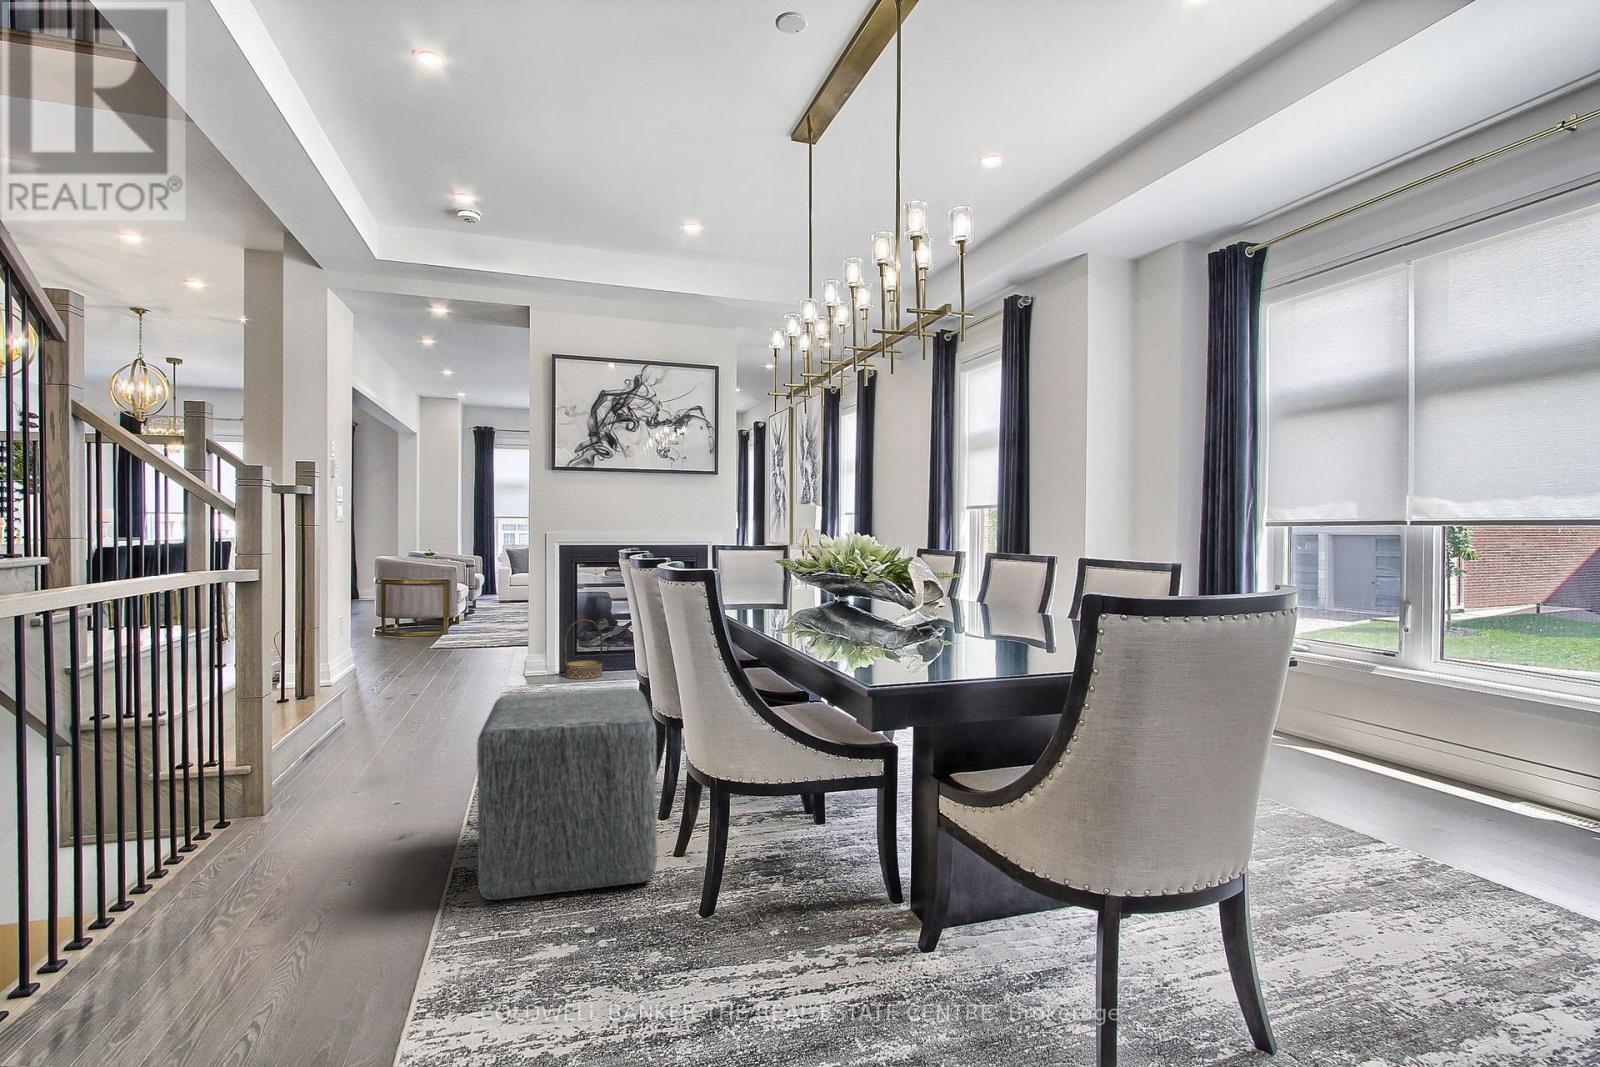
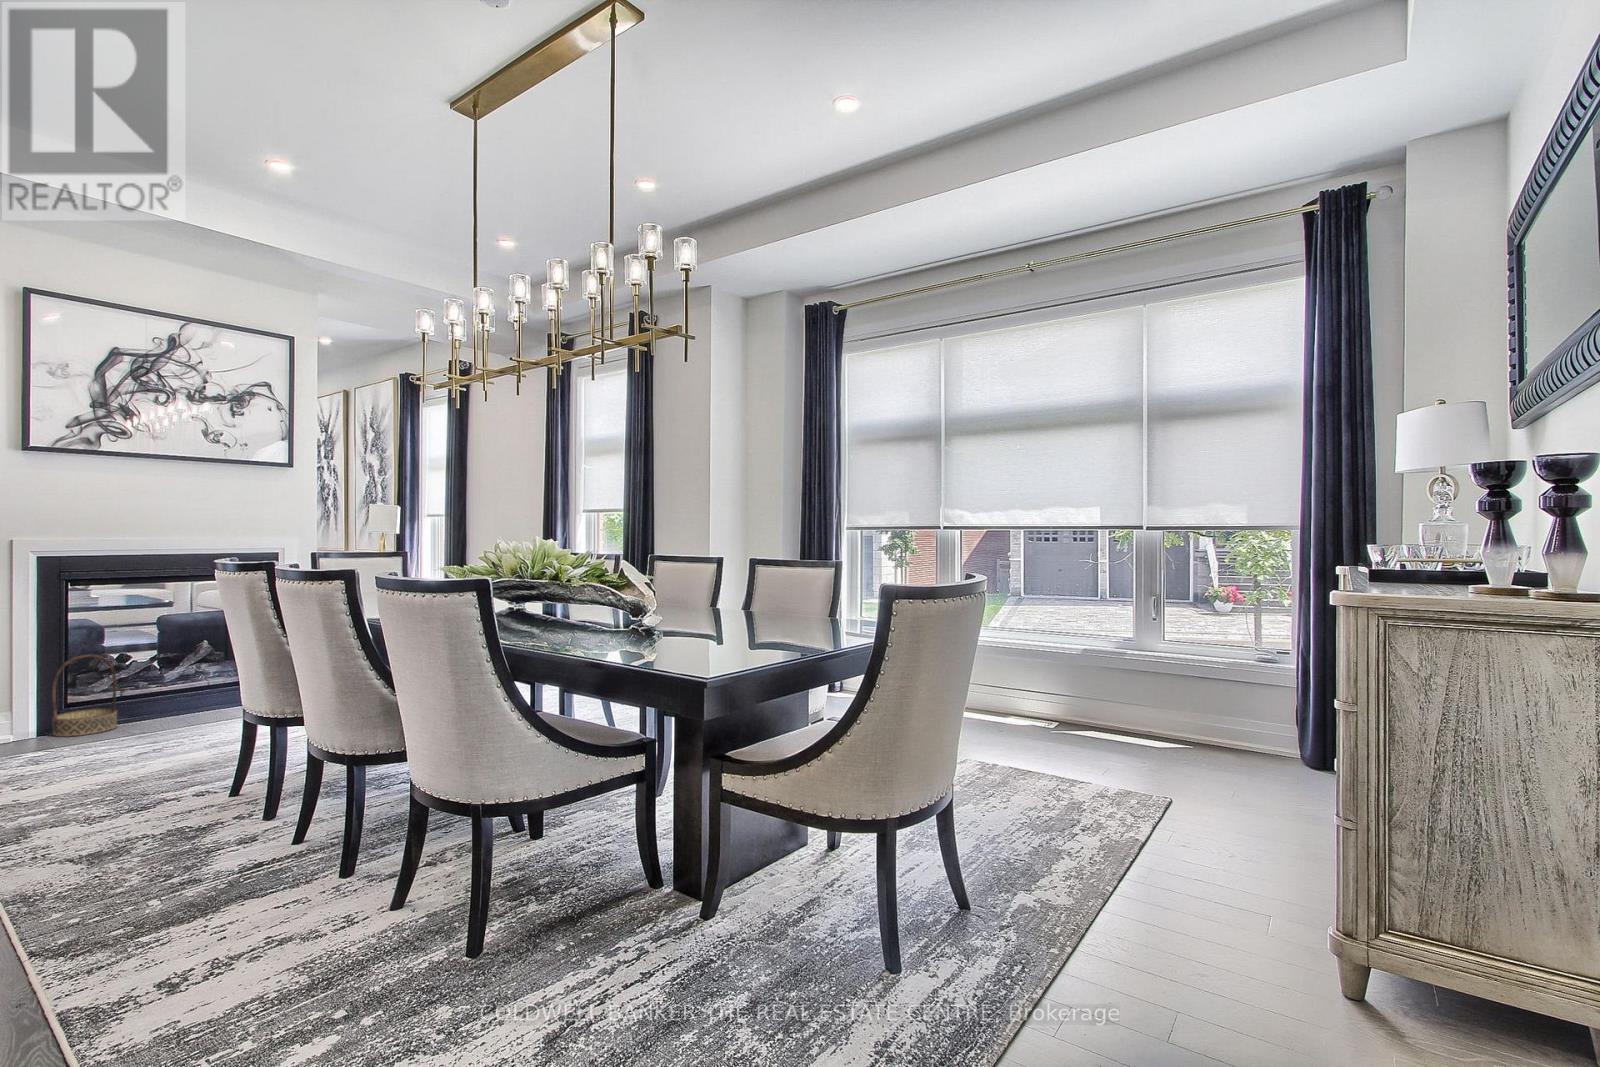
ottoman: present [477,688,657,900] -> none [106,723,387,1021]

